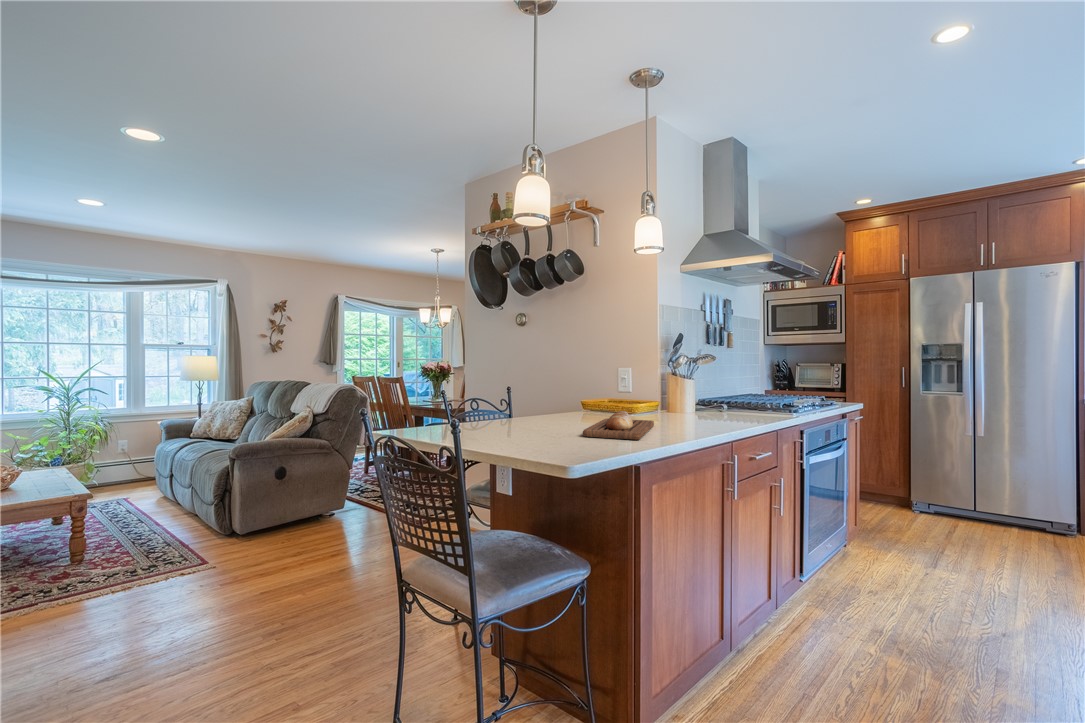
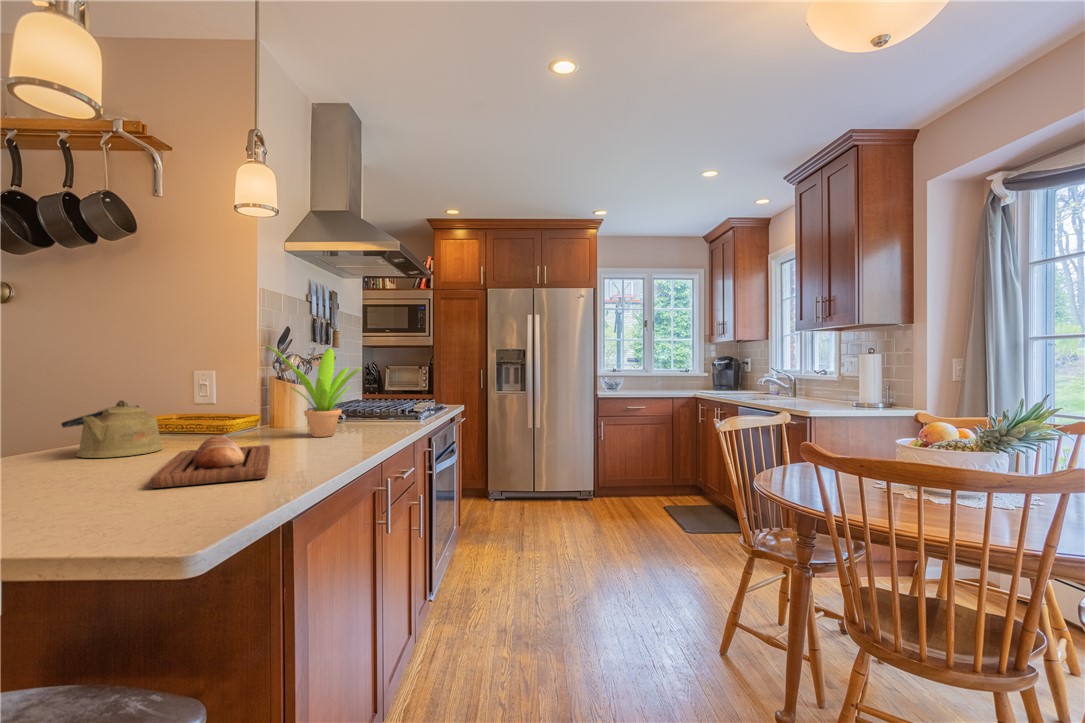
potted plant: none [659,351,725,420] -> present [268,346,361,437]
kettle: none [556,386,601,418] -> present [61,400,162,458]

